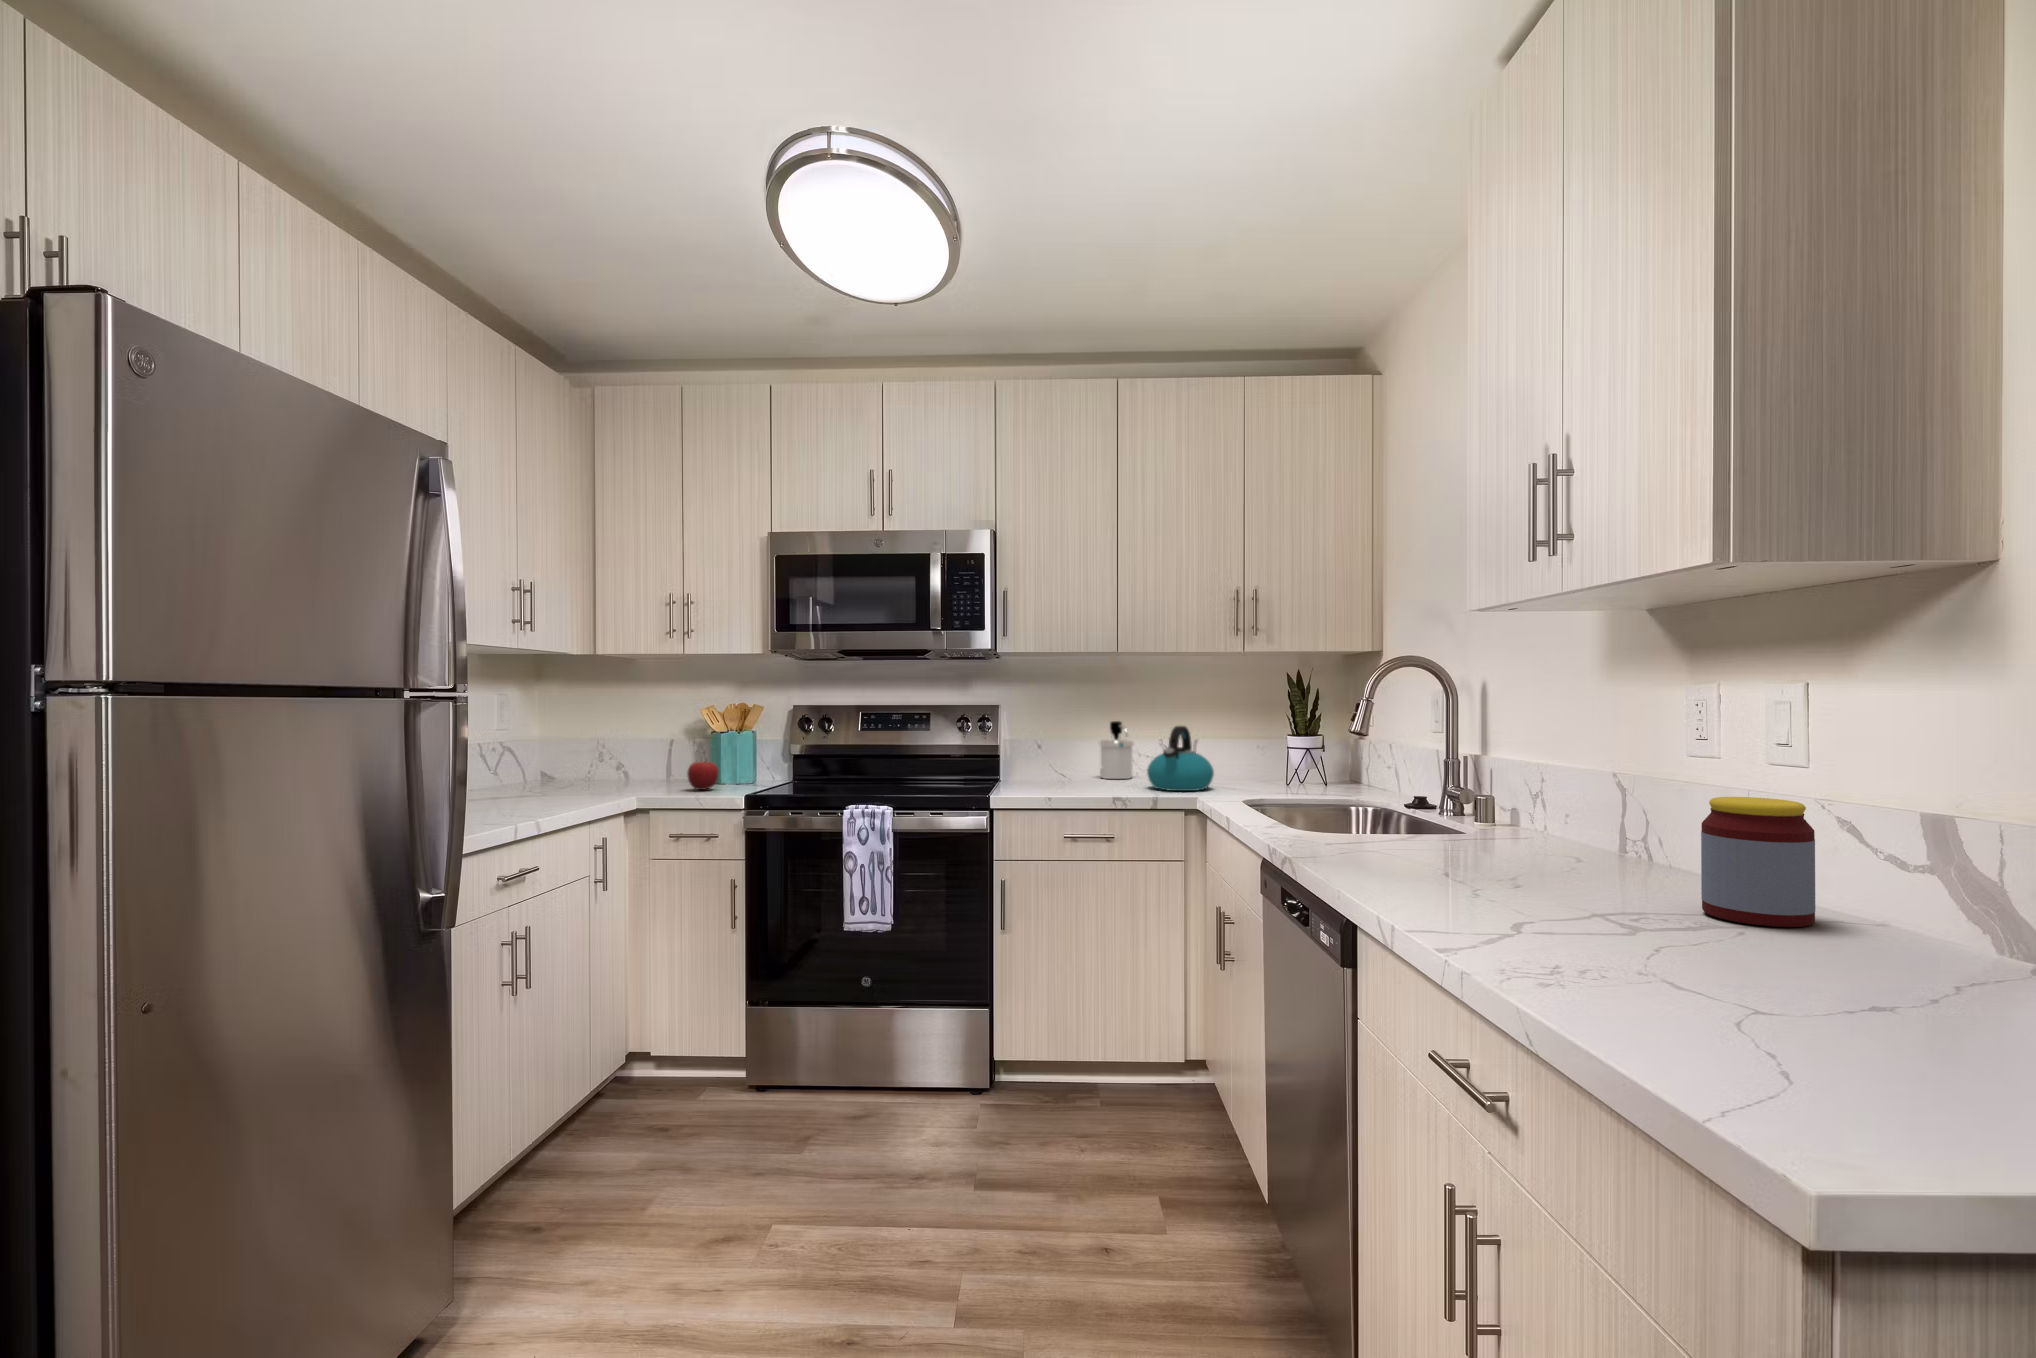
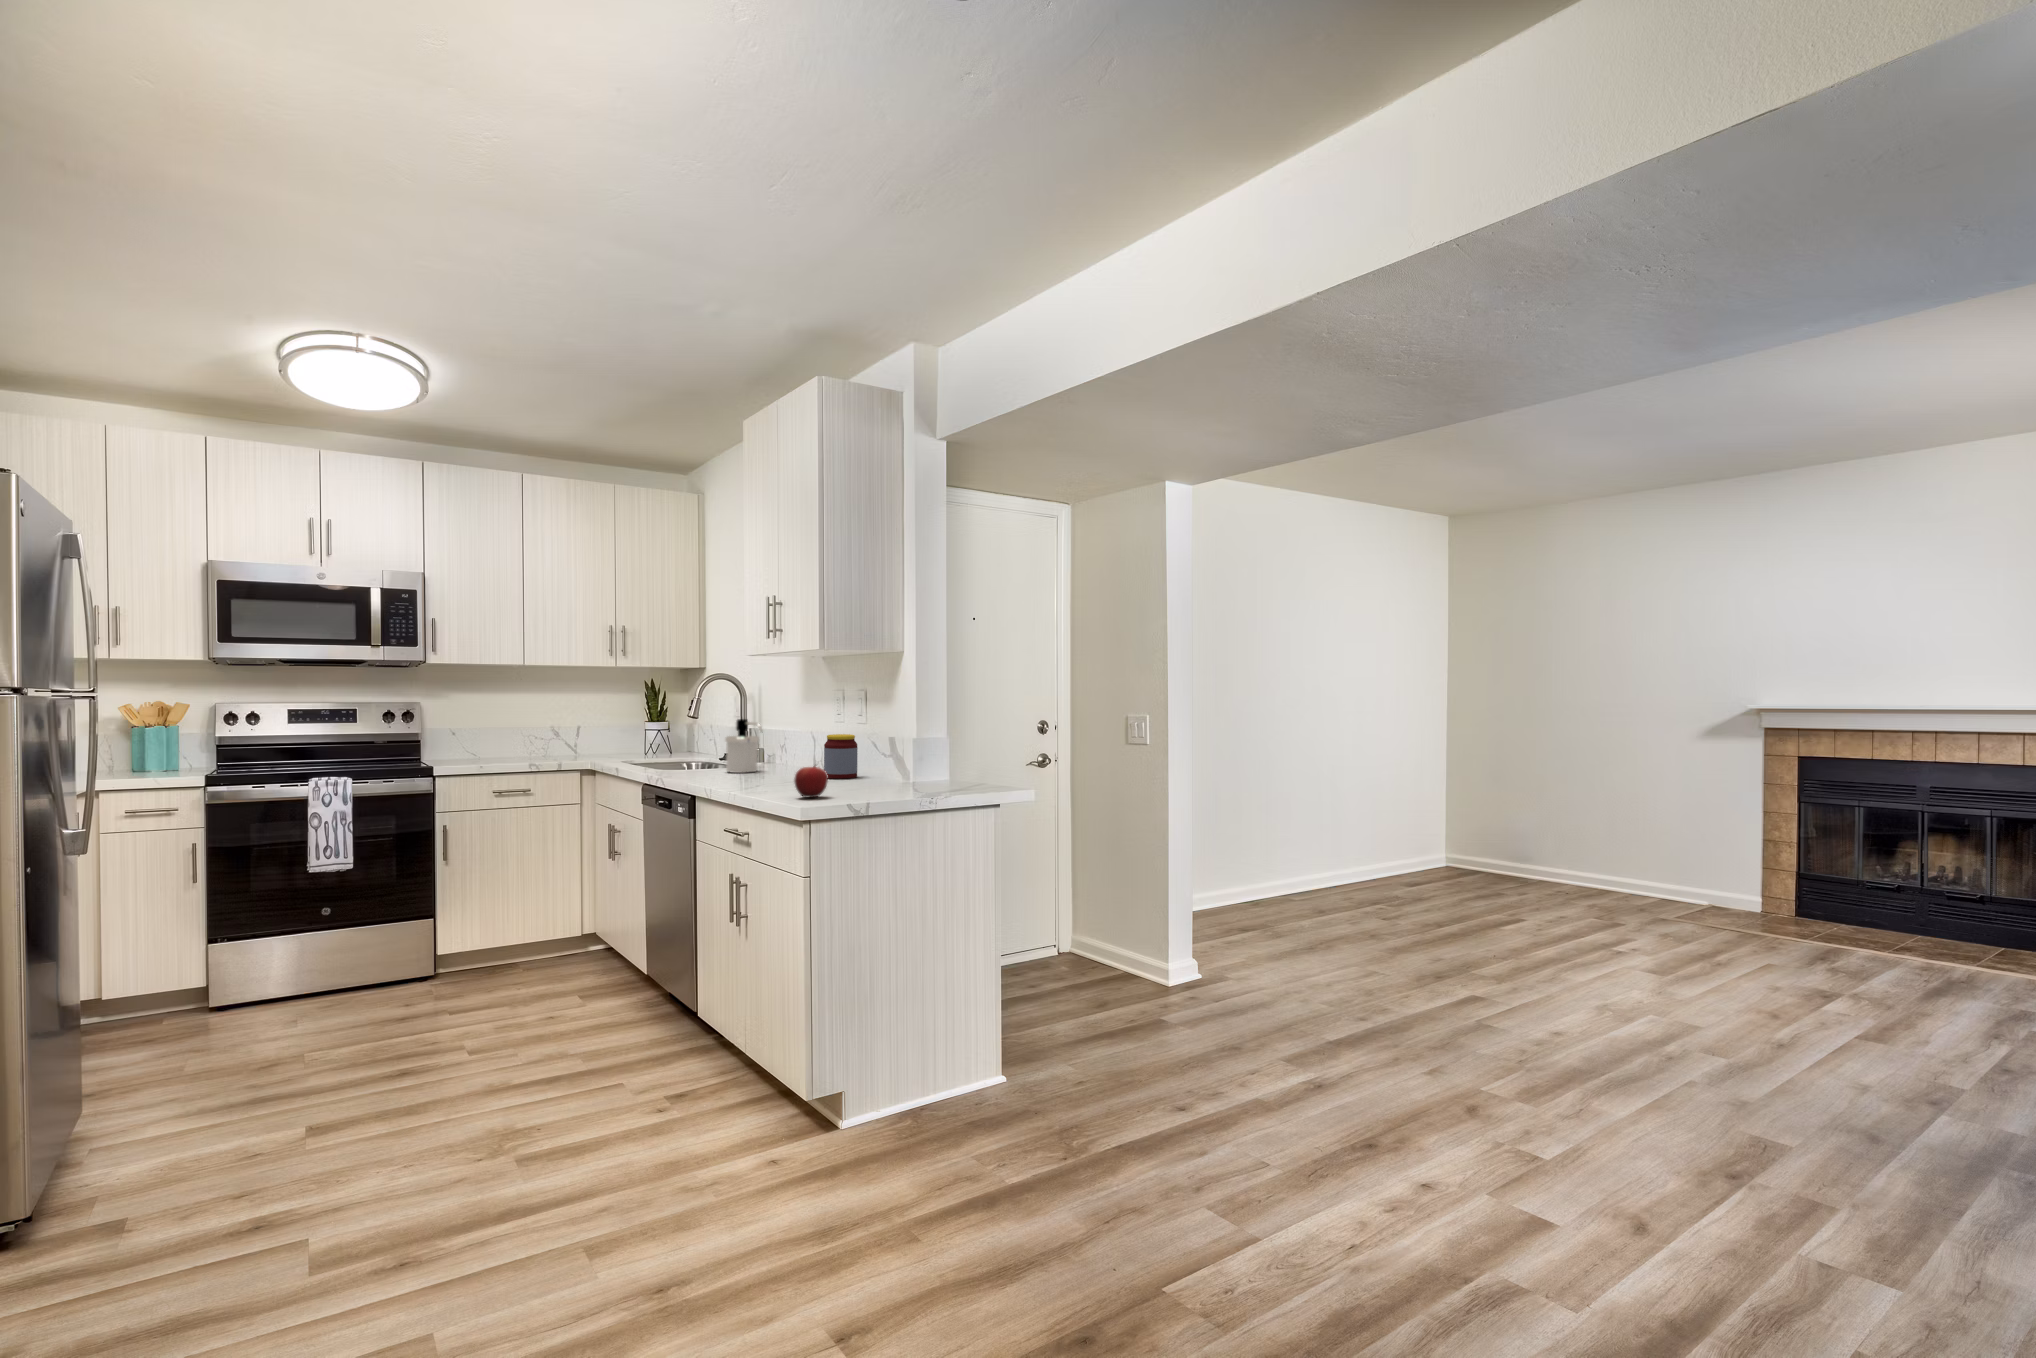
soap dispenser: present [1100,721,1133,779] -> present [725,719,762,773]
kettle: present [1147,726,1214,791] -> none [547,715,596,758]
fruit: present [688,761,719,790] -> present [794,766,828,798]

